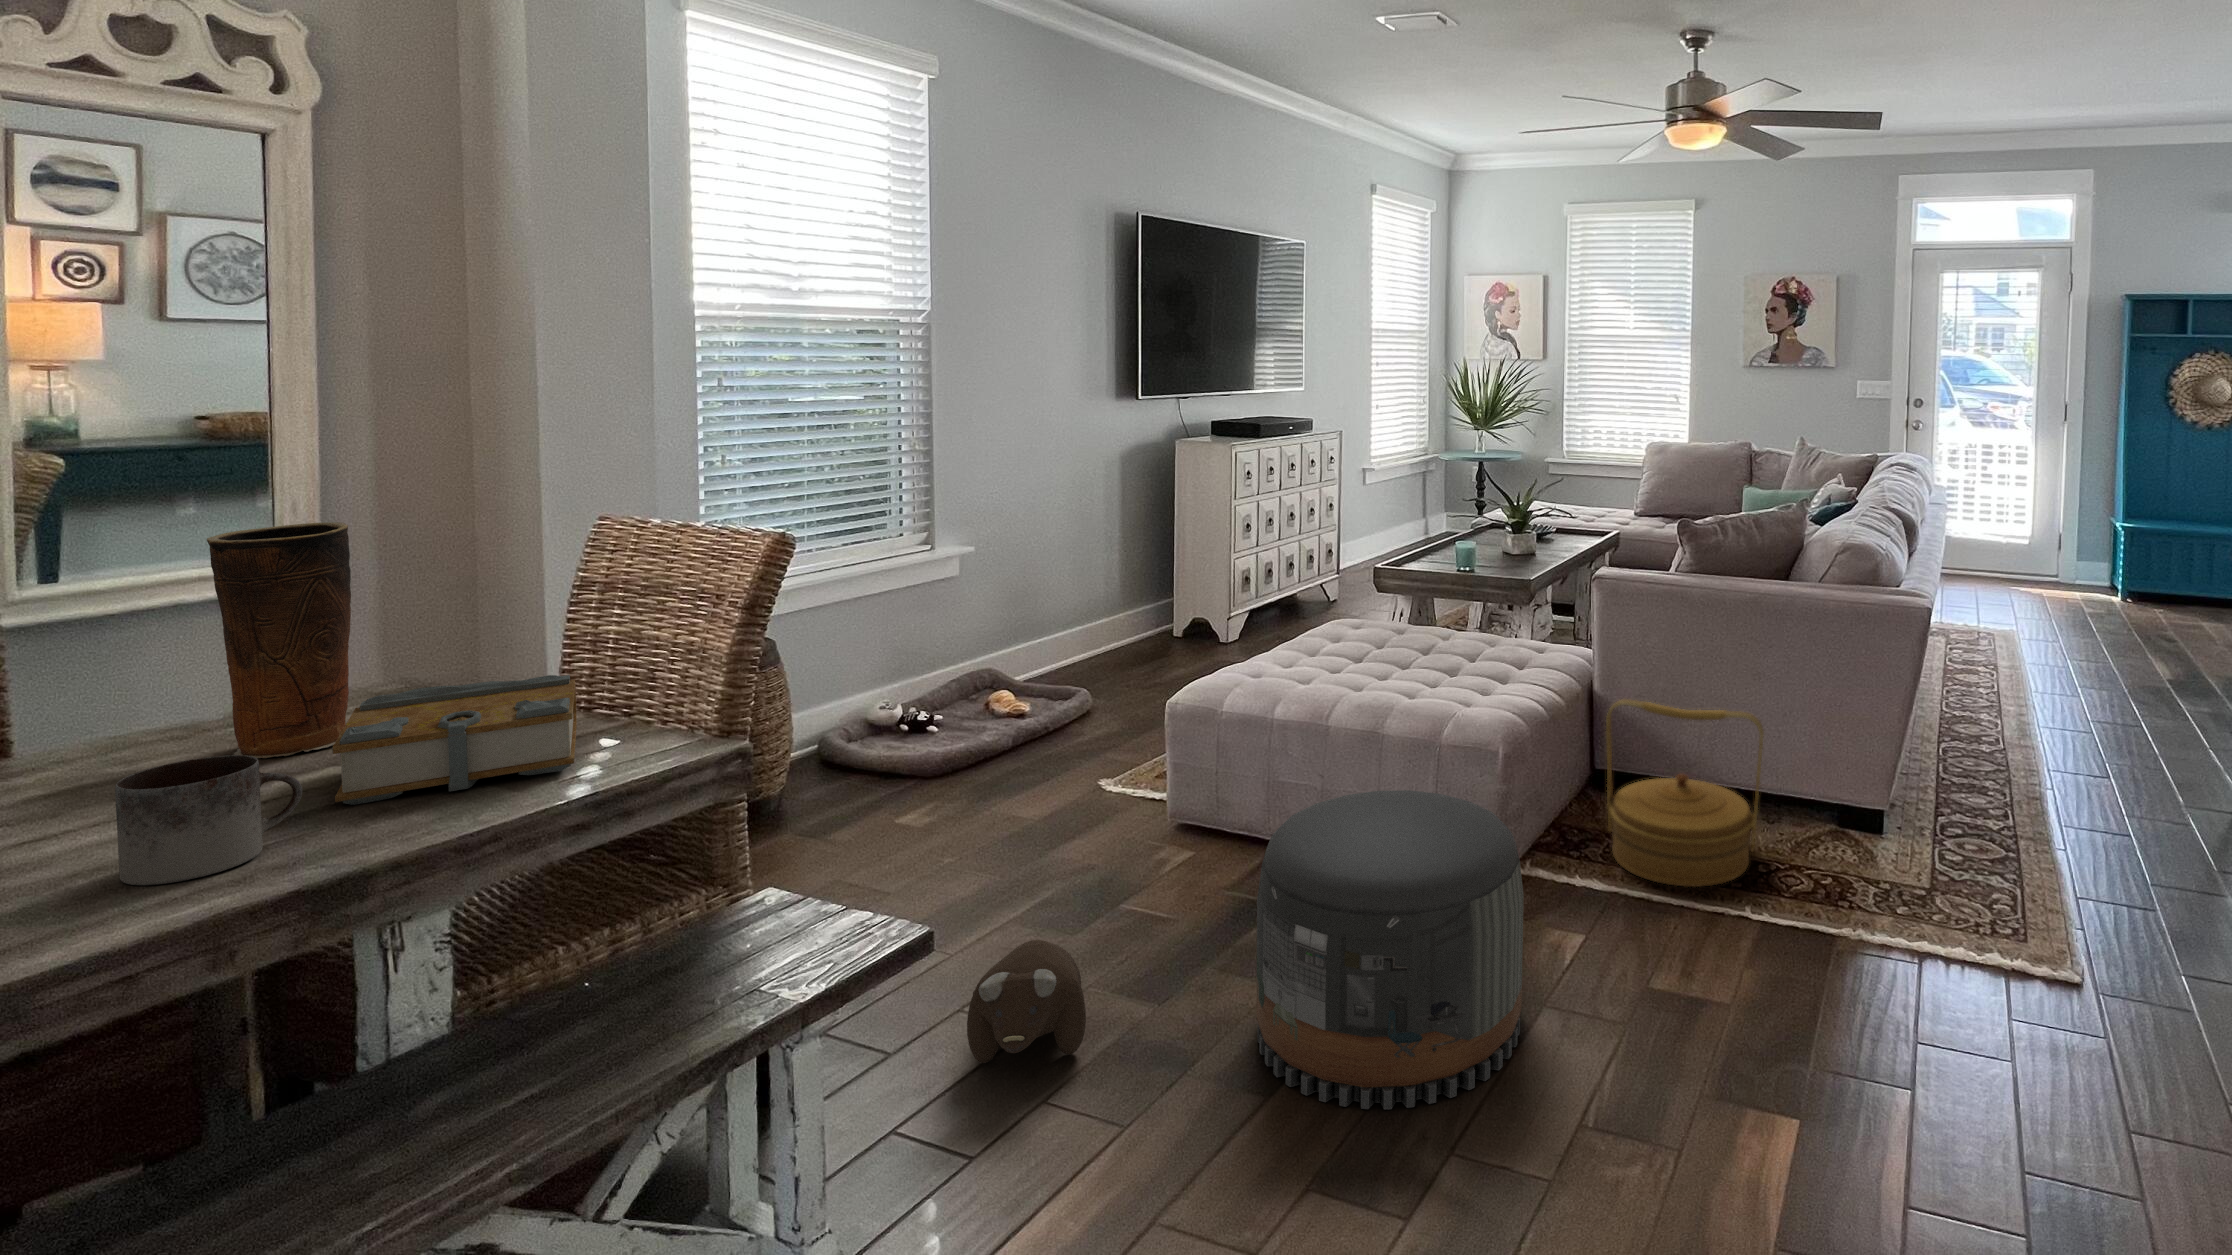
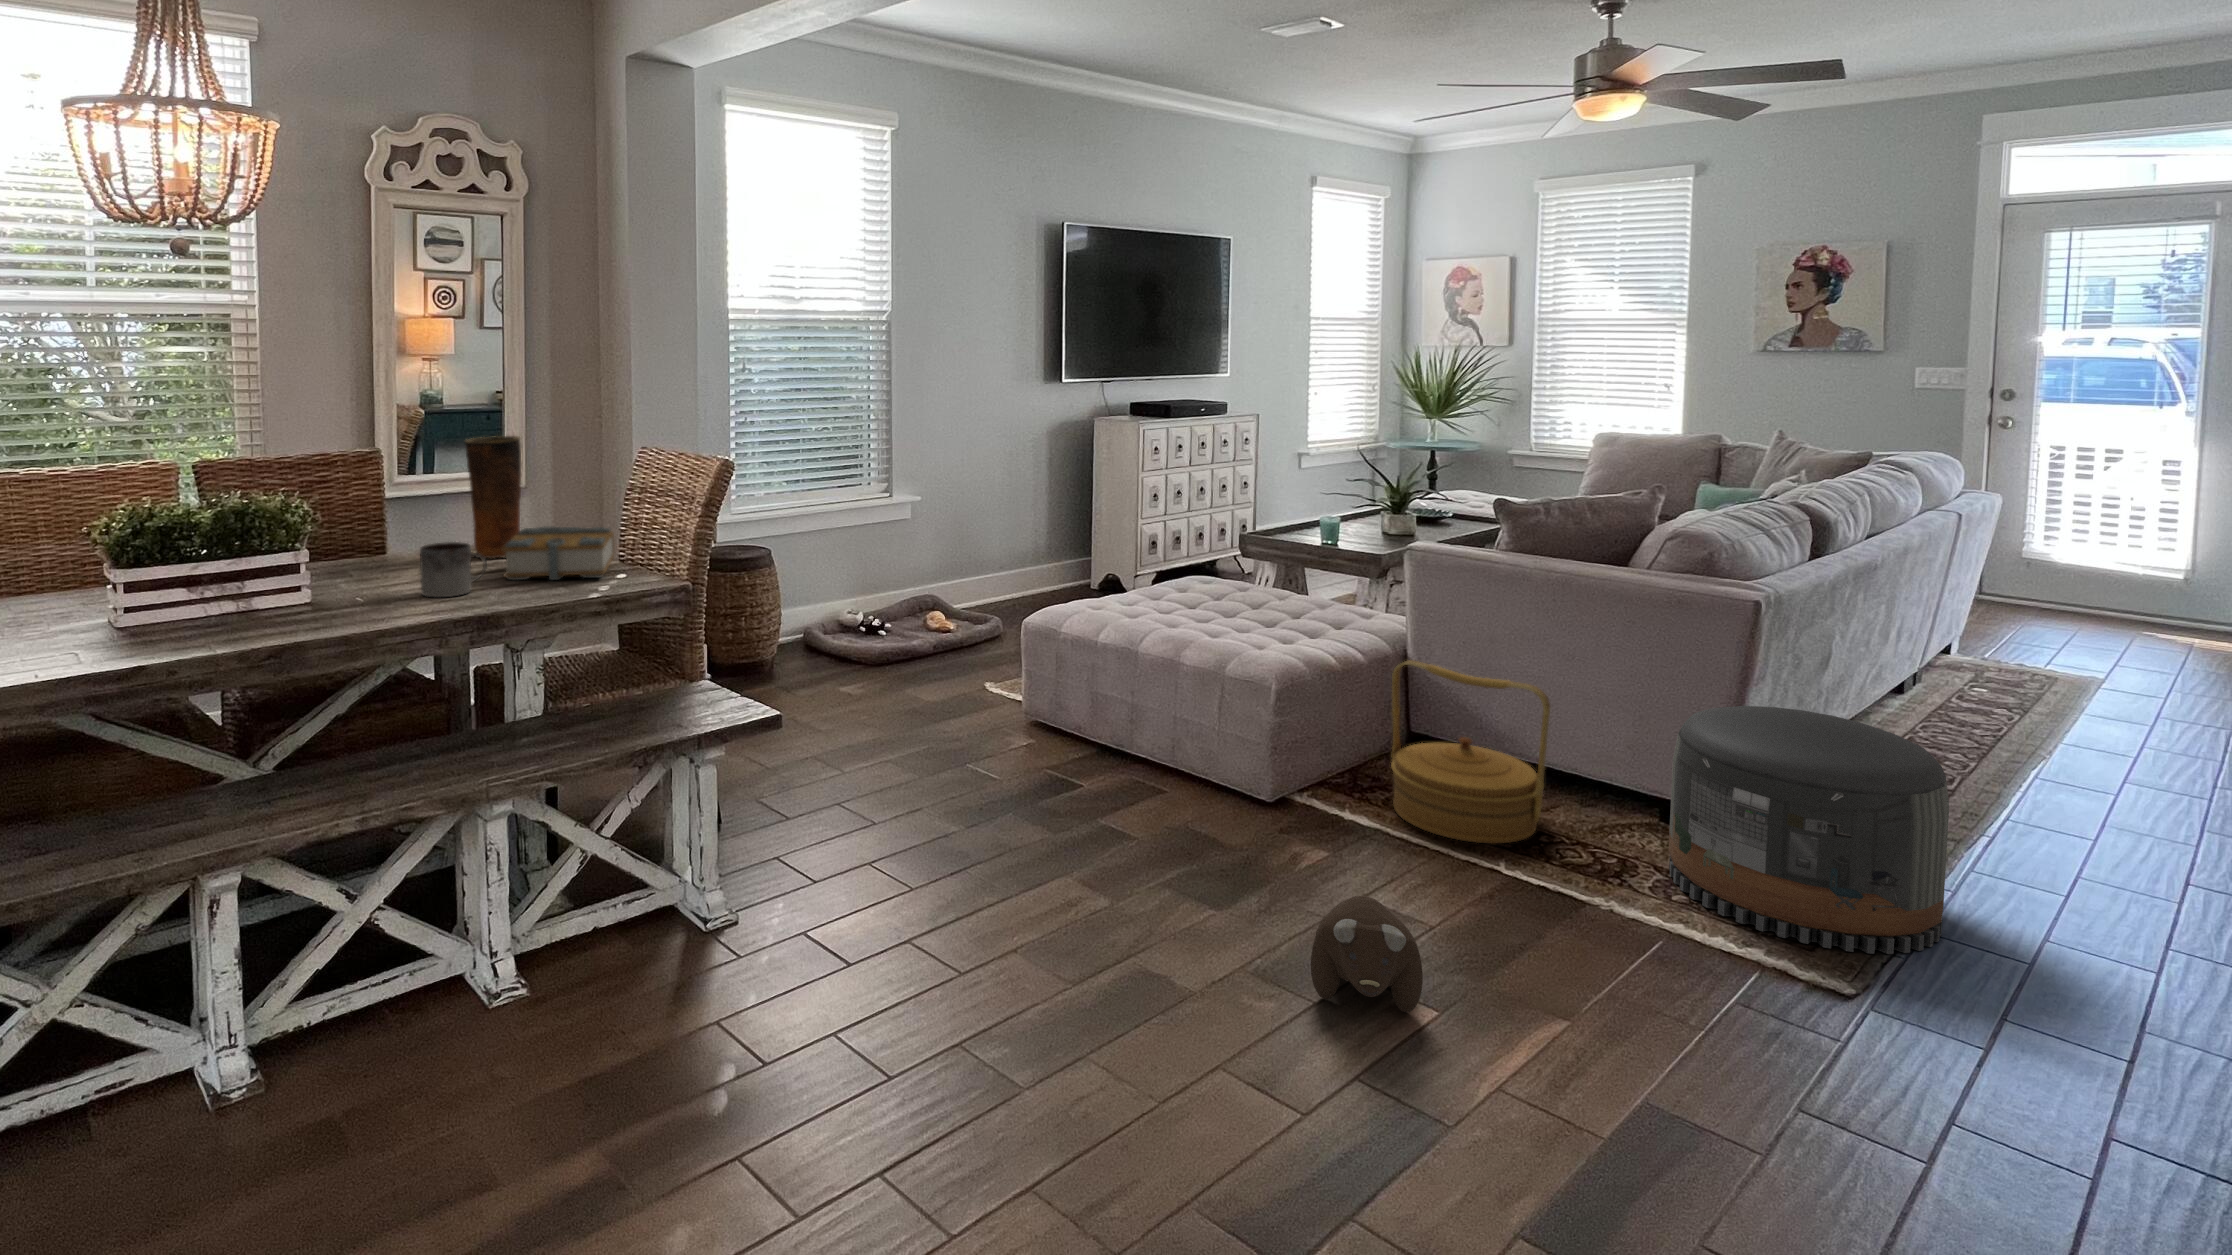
pouf: present [1256,790,1523,1109] -> present [1669,706,1949,954]
plush toy: present [967,940,1086,1063] -> present [1311,896,1423,1012]

